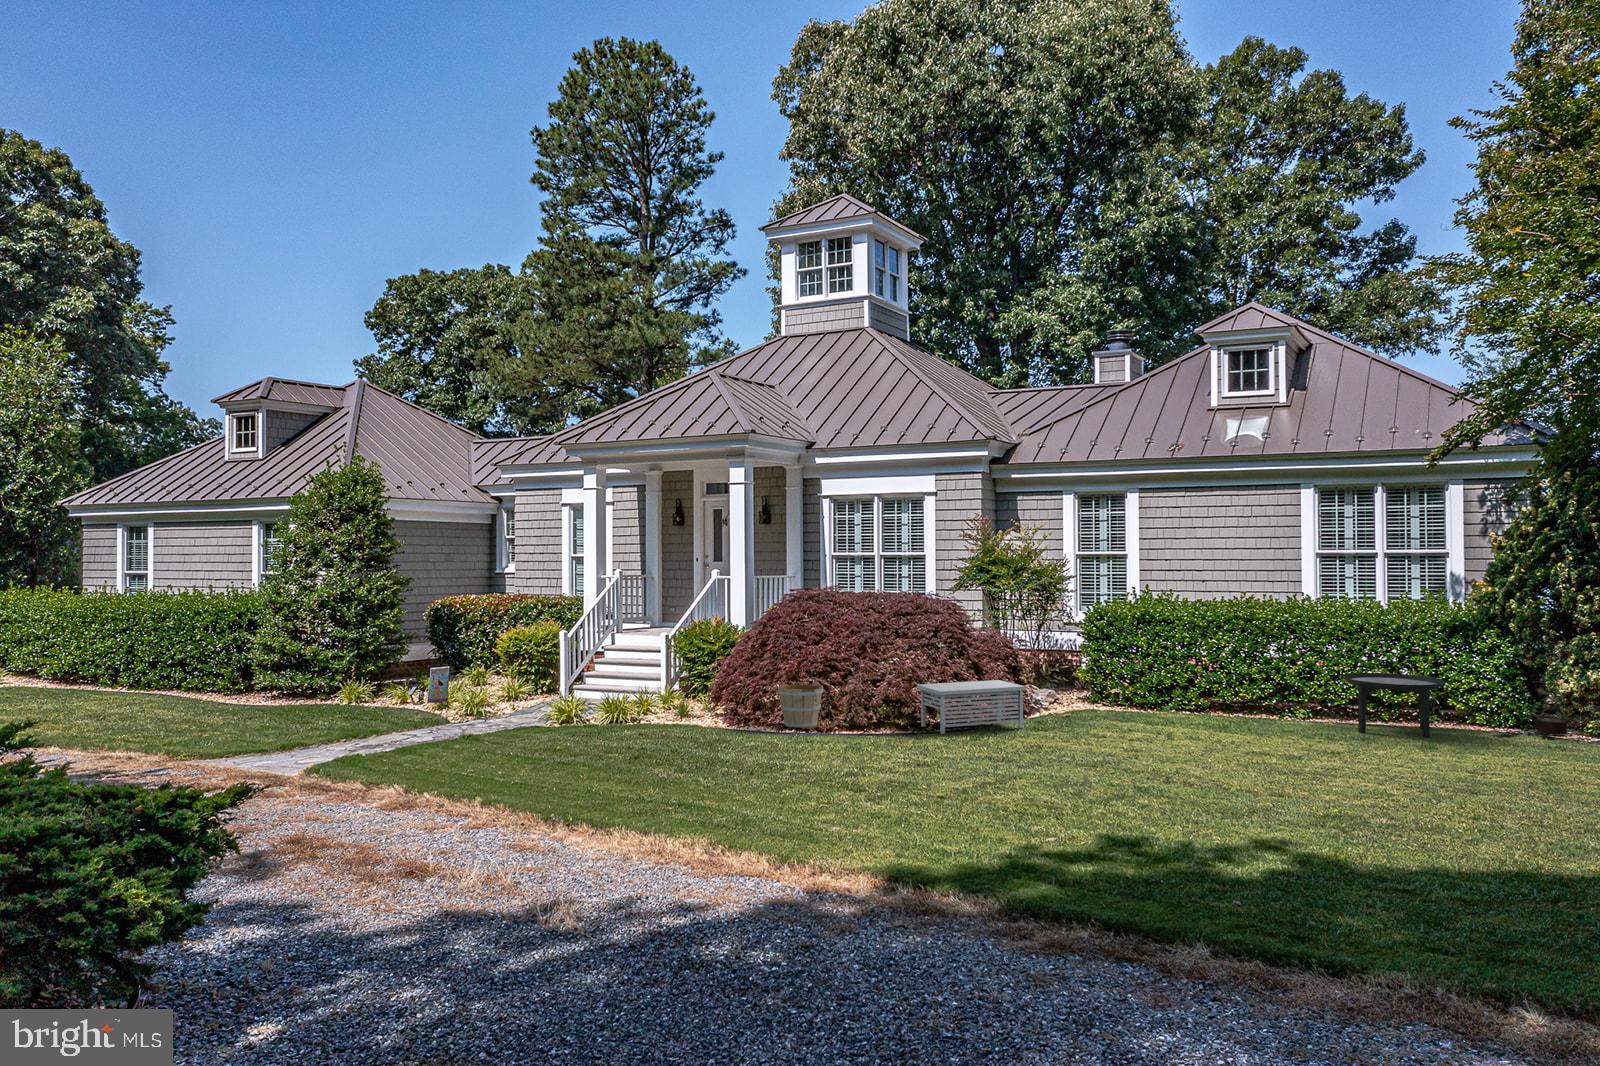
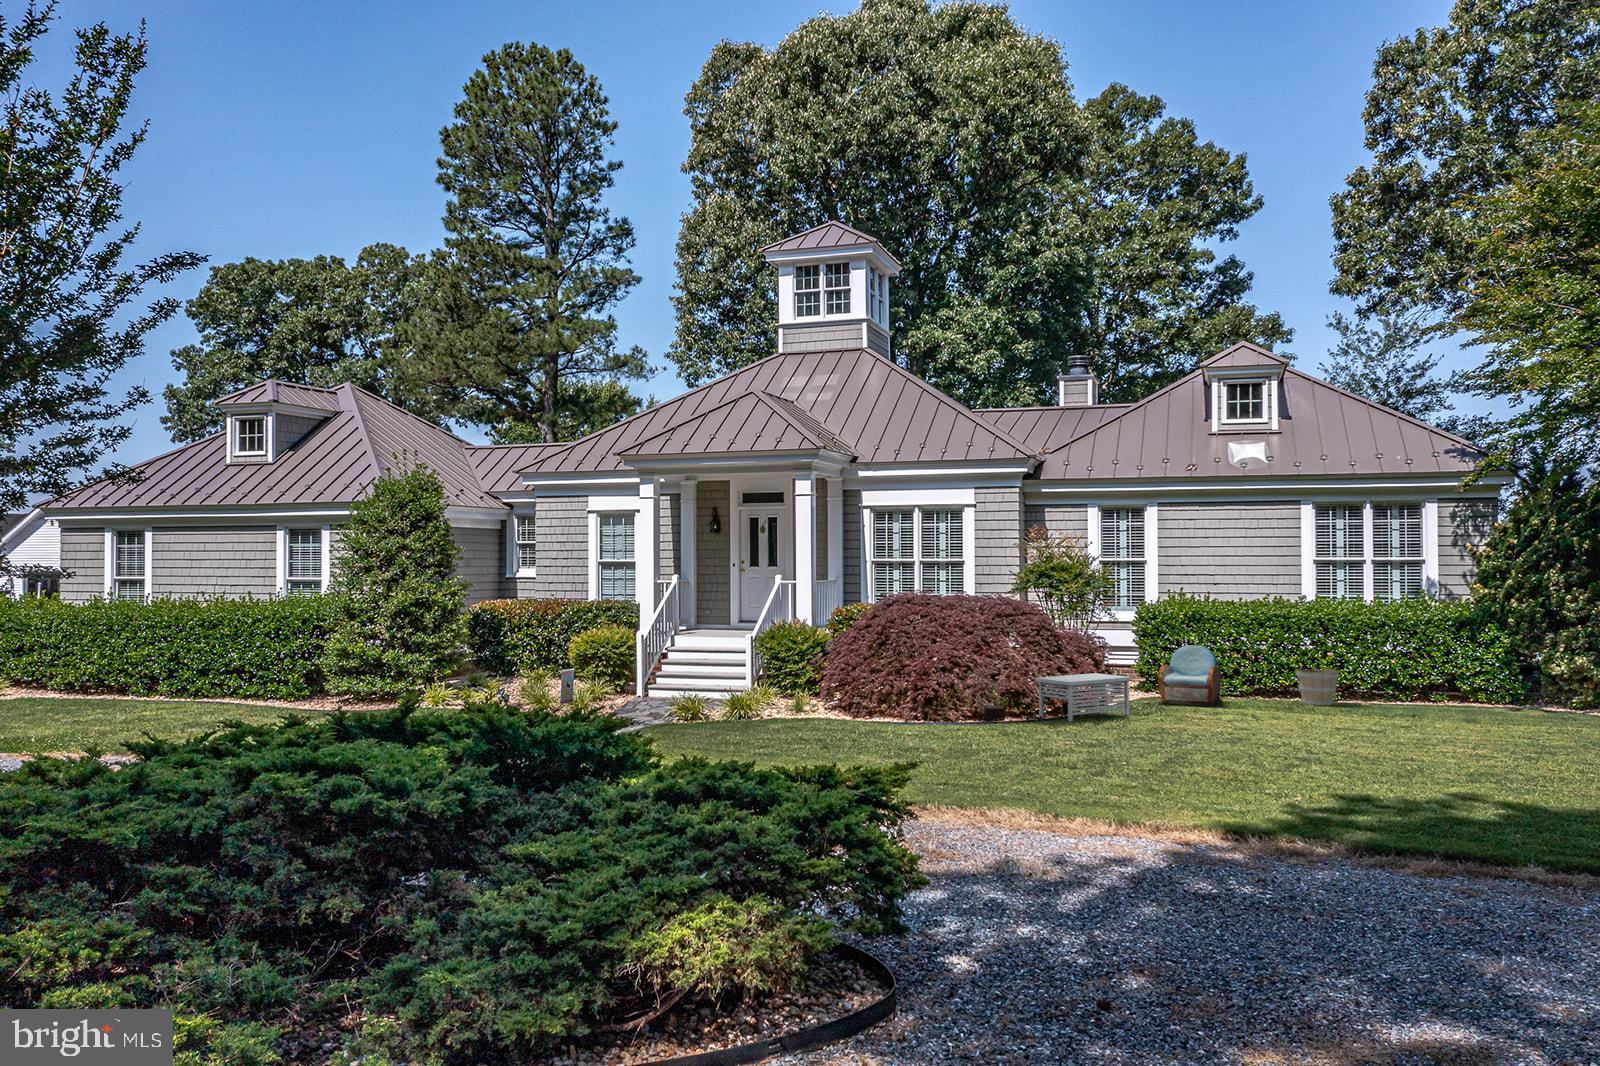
armchair: none [1087,649,1166,720] -> present [1158,645,1222,707]
round table: present [1343,673,1445,738] -> none [1379,660,1467,712]
wooden bucket: present [778,684,824,728] -> present [1296,669,1339,705]
decorative plant: present [1532,689,1567,736] -> present [980,680,1006,720]

